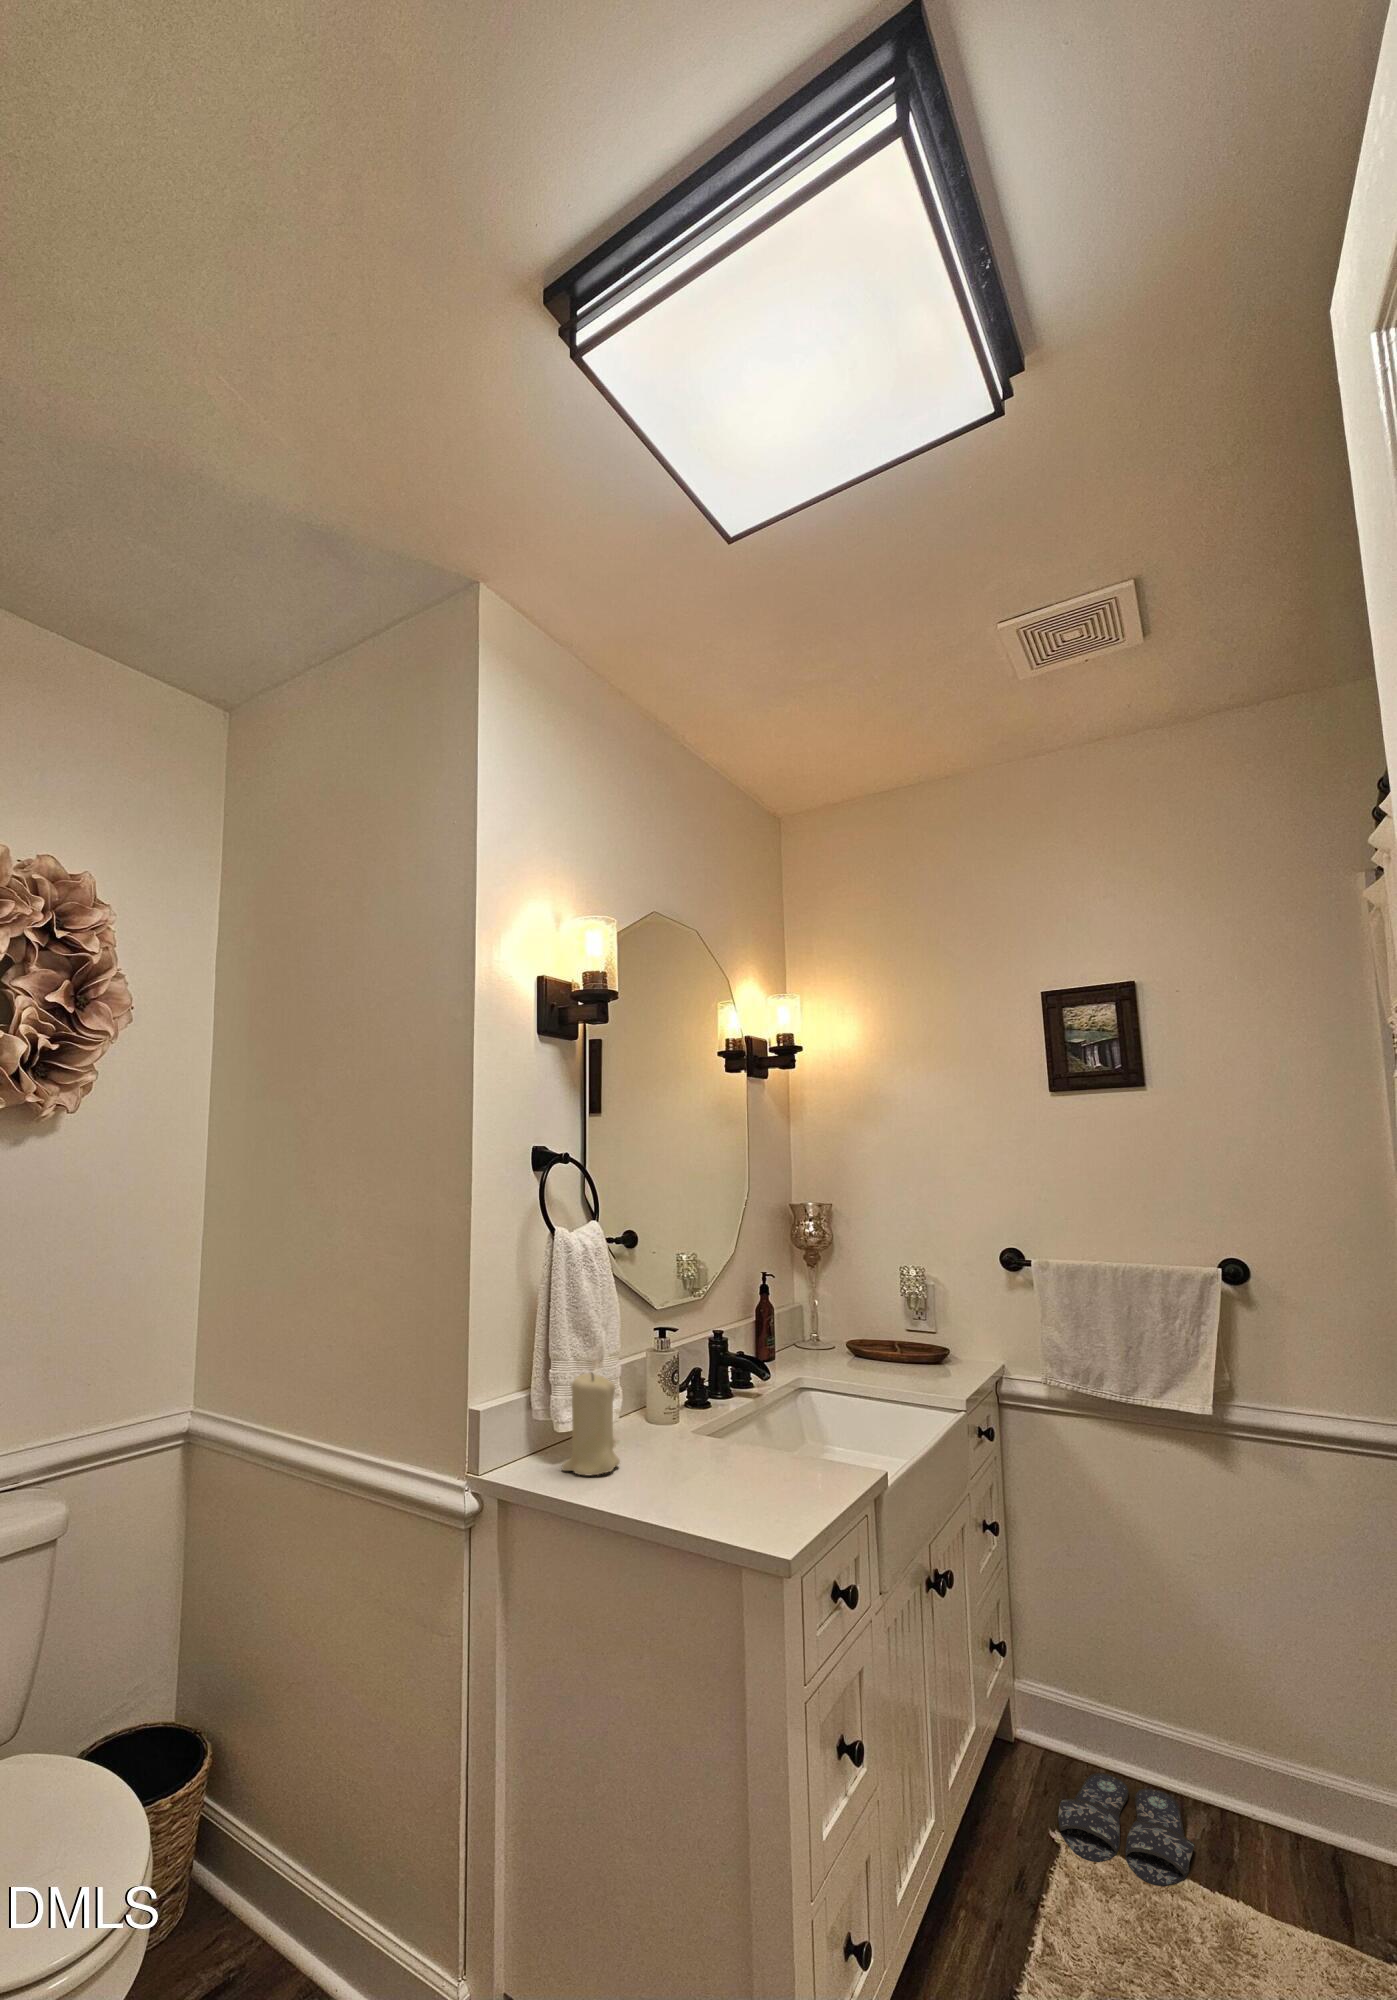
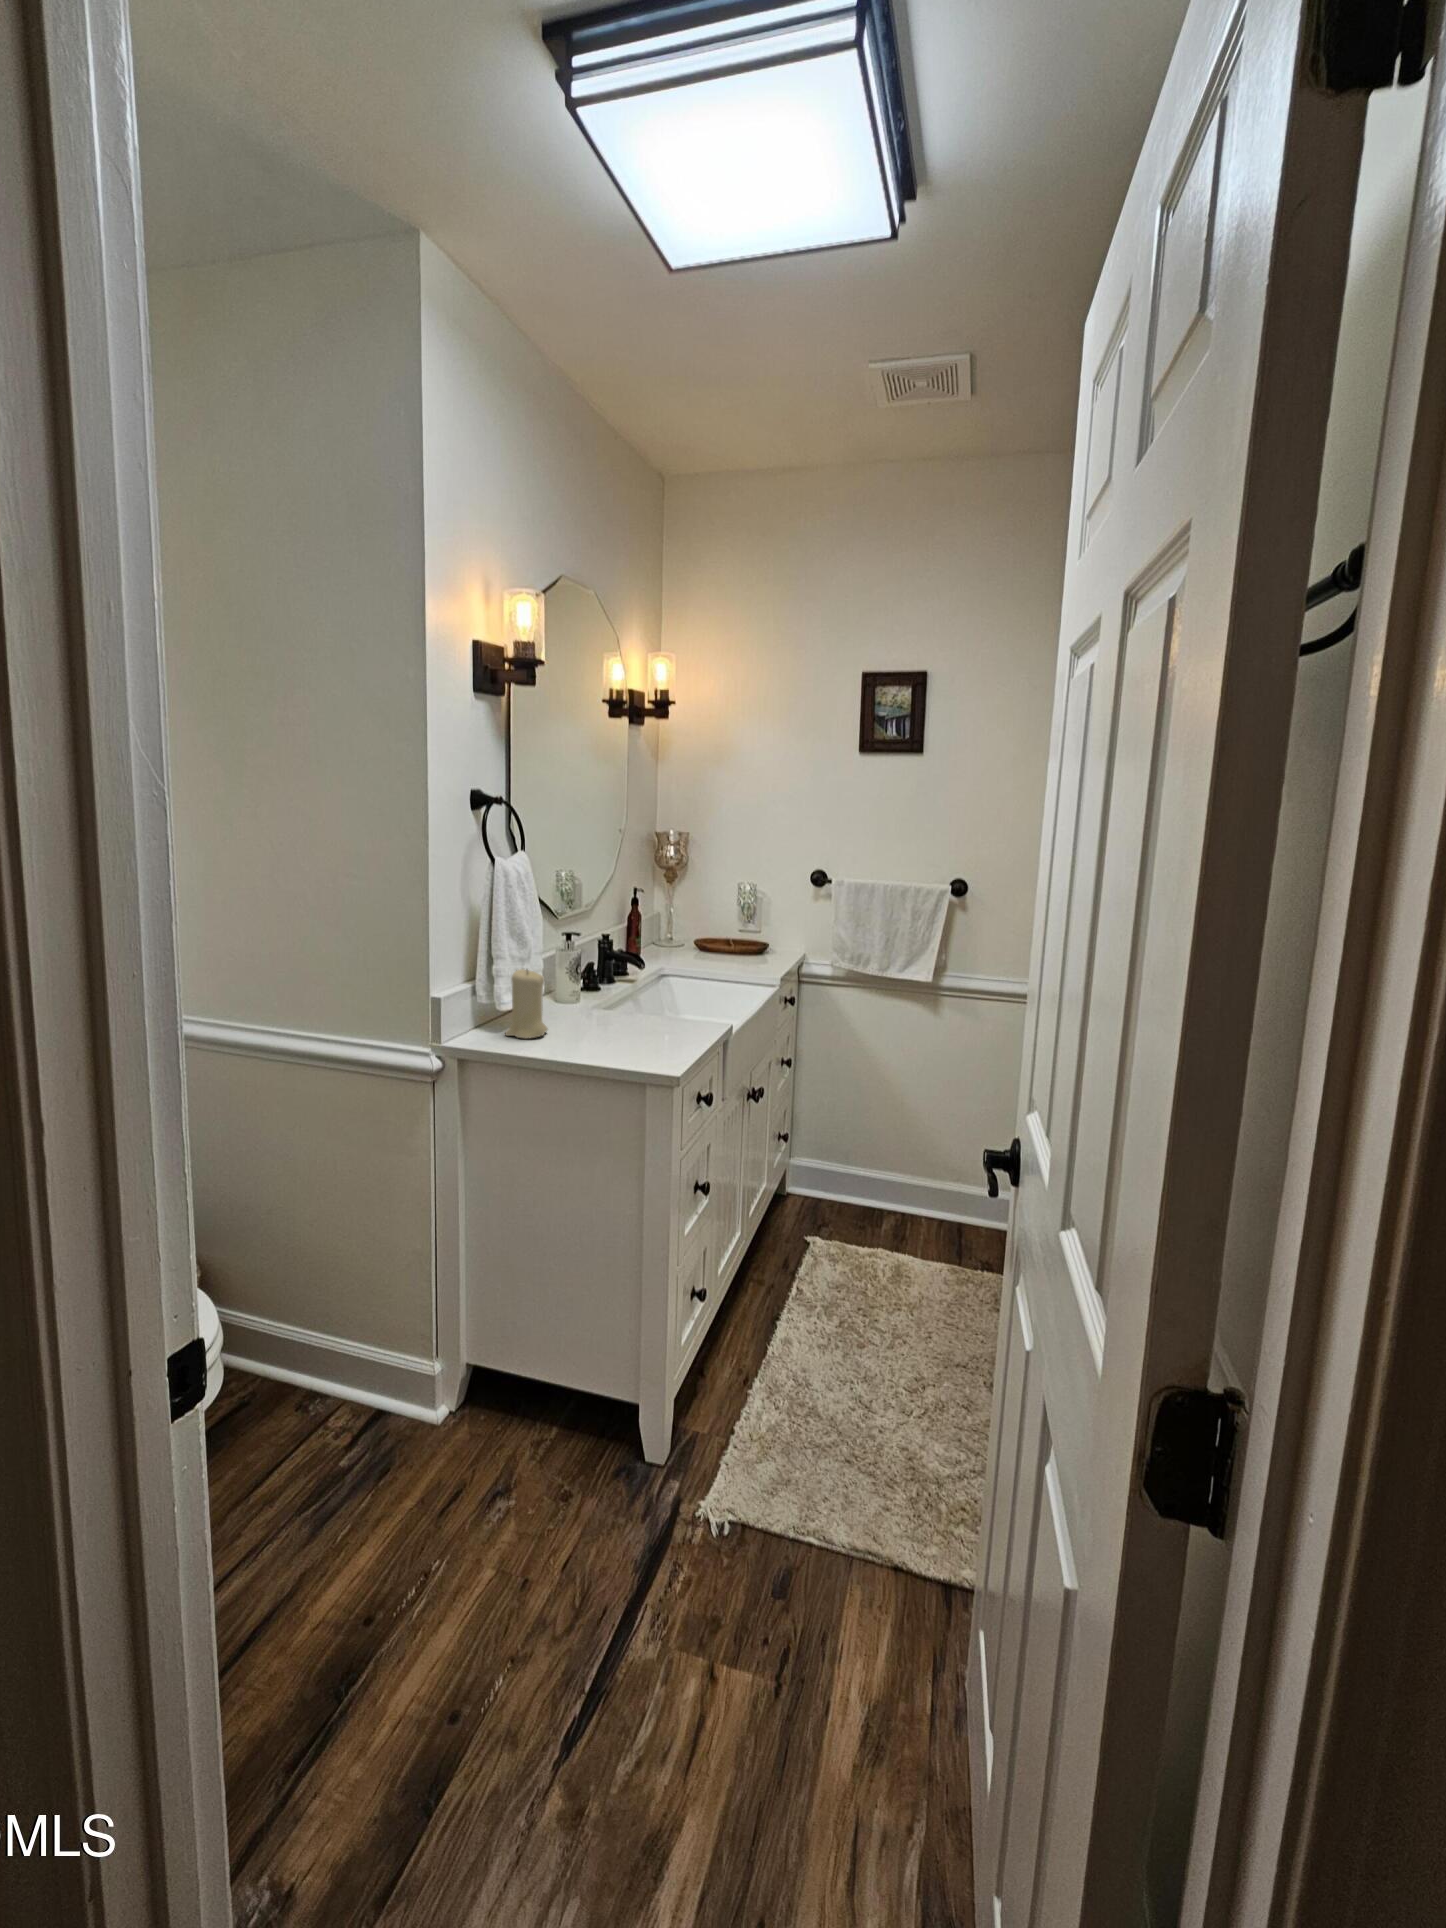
slippers: present [1058,1773,1195,1887] -> none [809,1203,888,1254]

